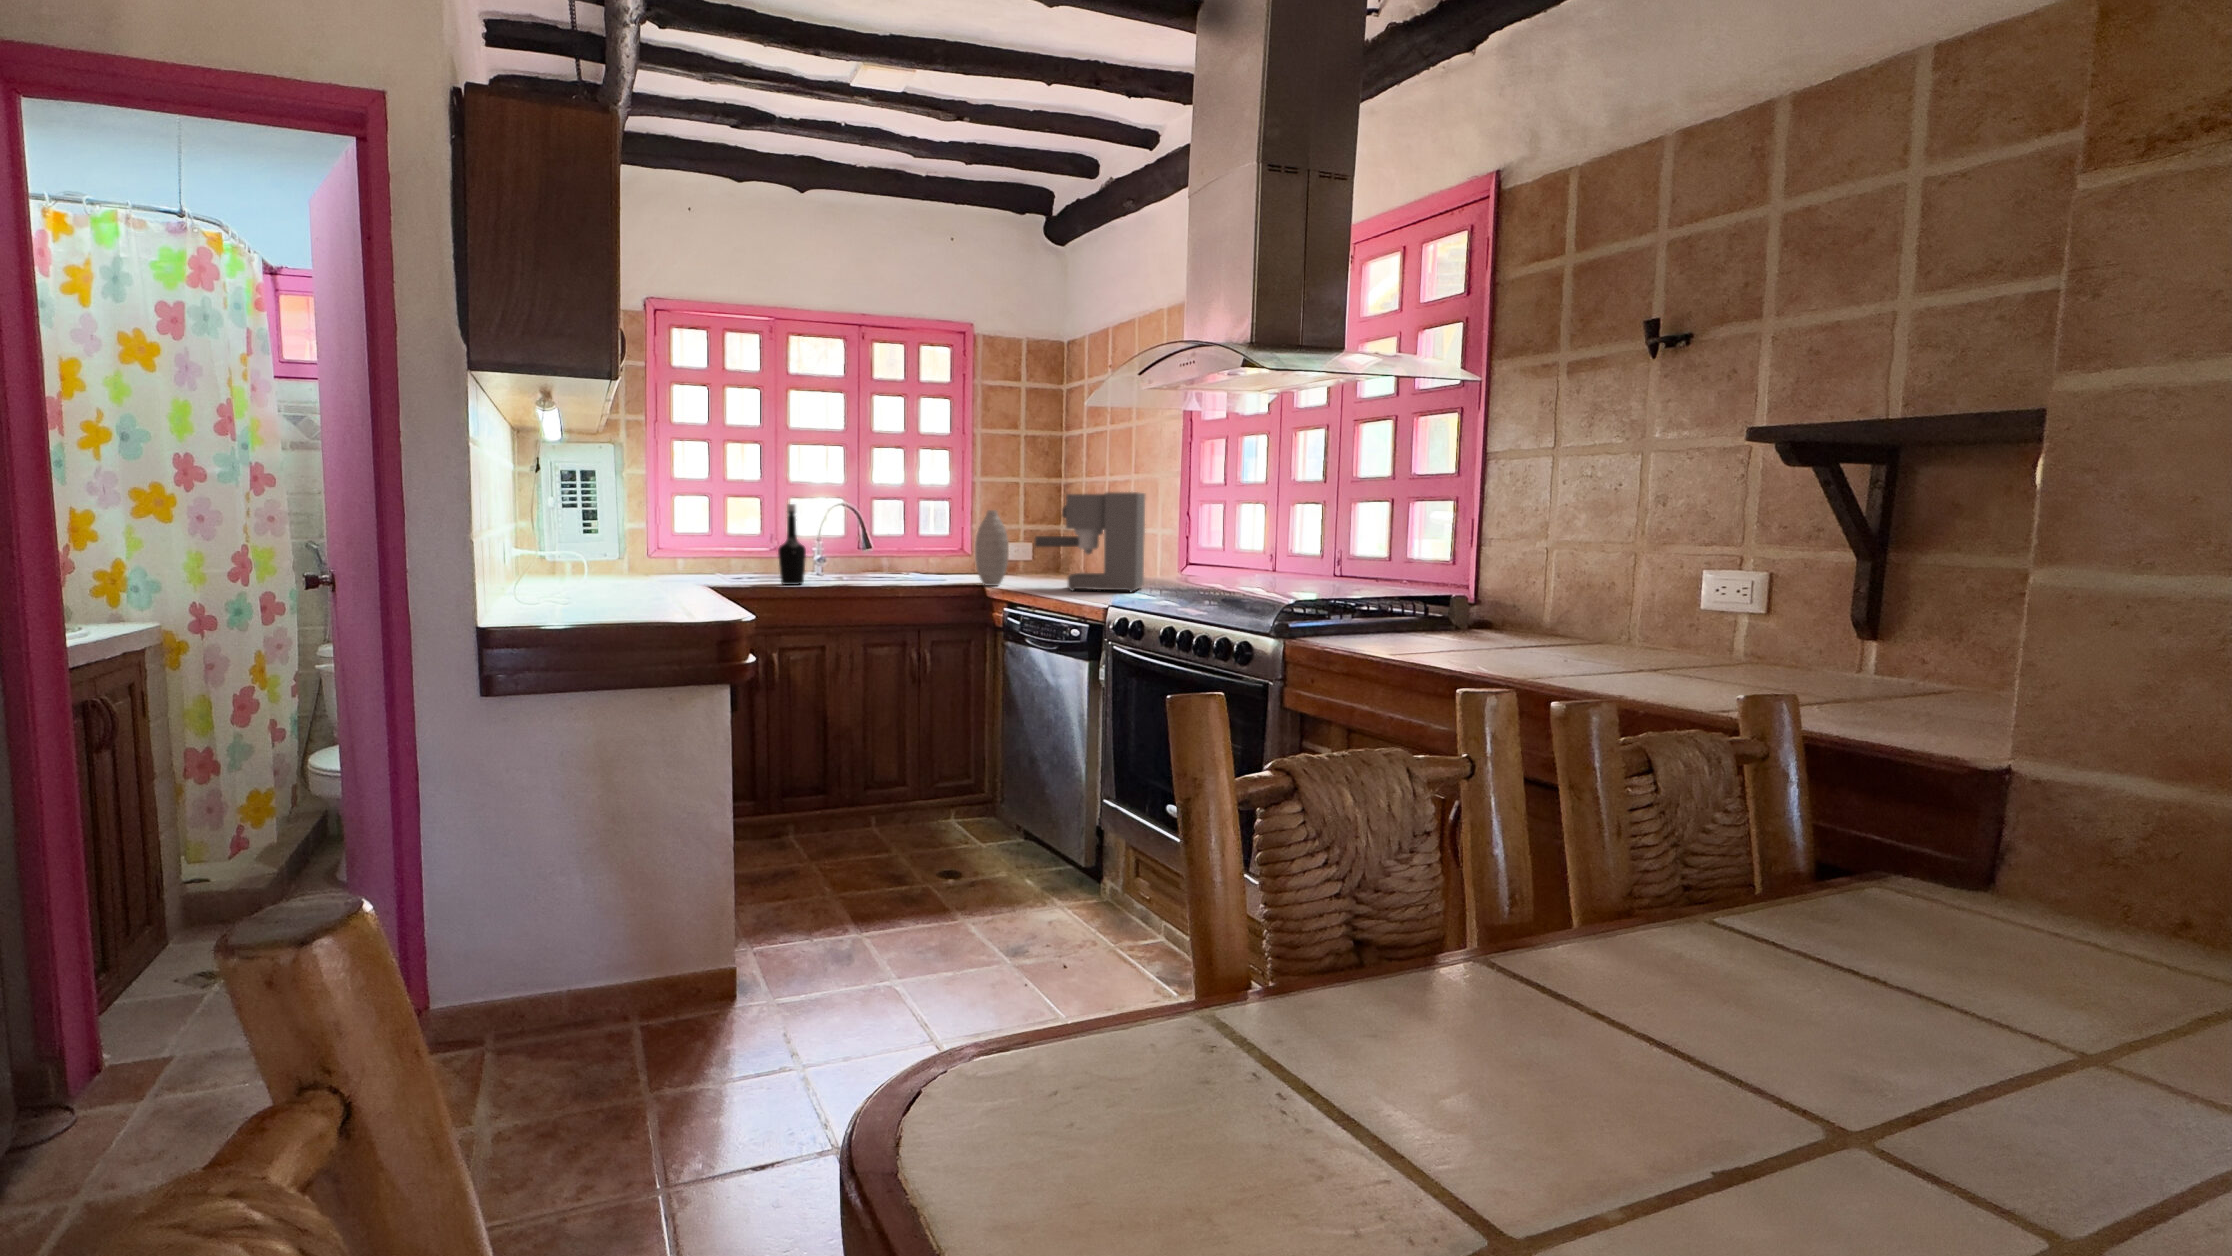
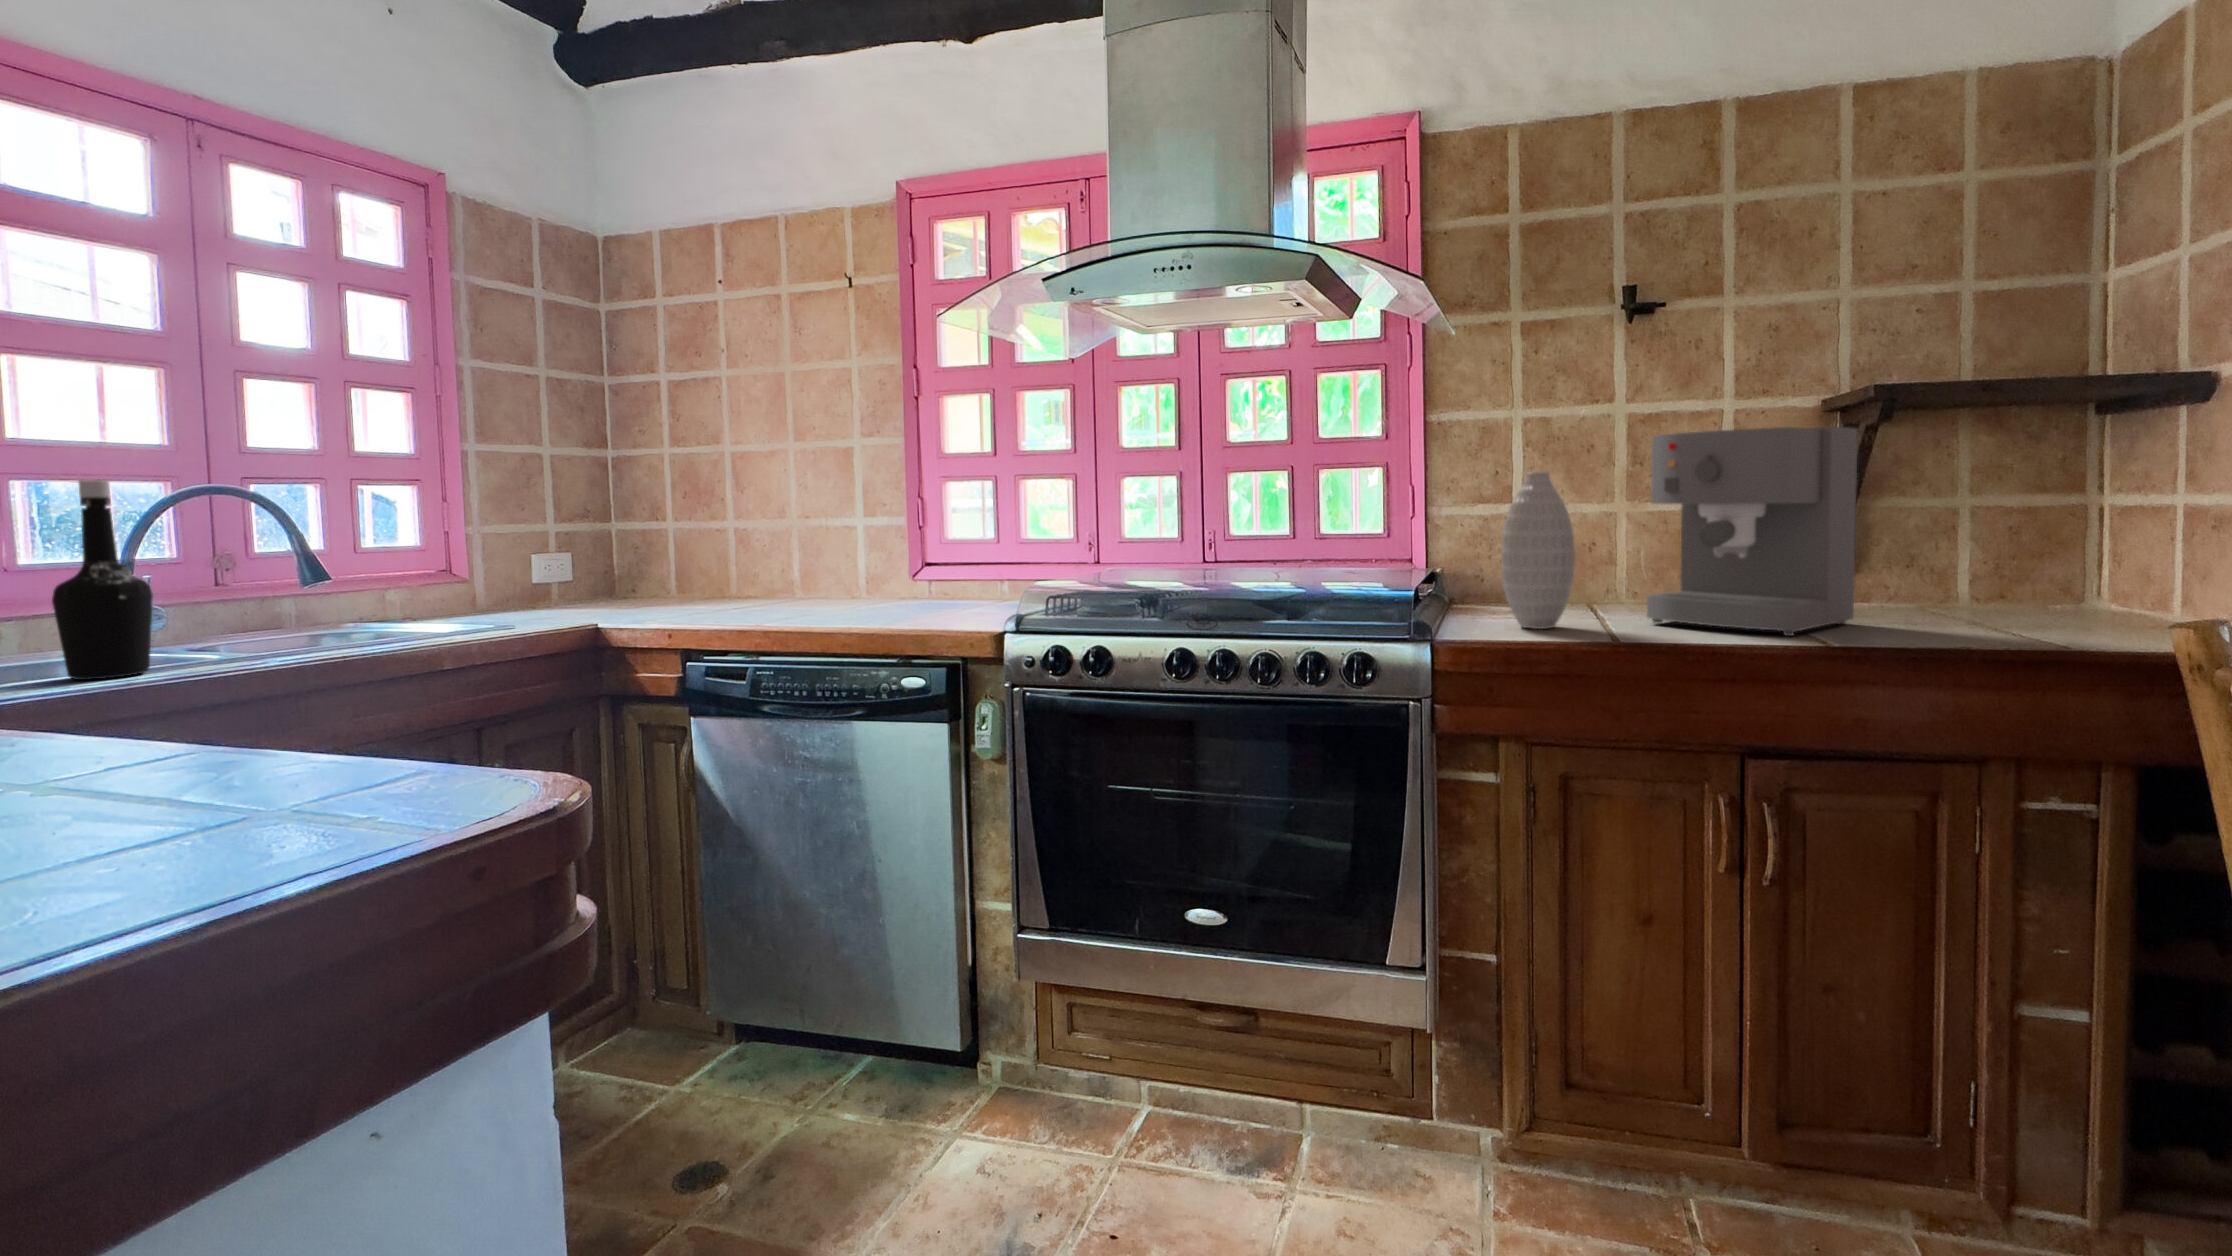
coffee maker: present [1035,492,1145,592] -> present [1647,426,1858,636]
vase: present [975,510,1009,586] -> present [1501,471,1575,629]

